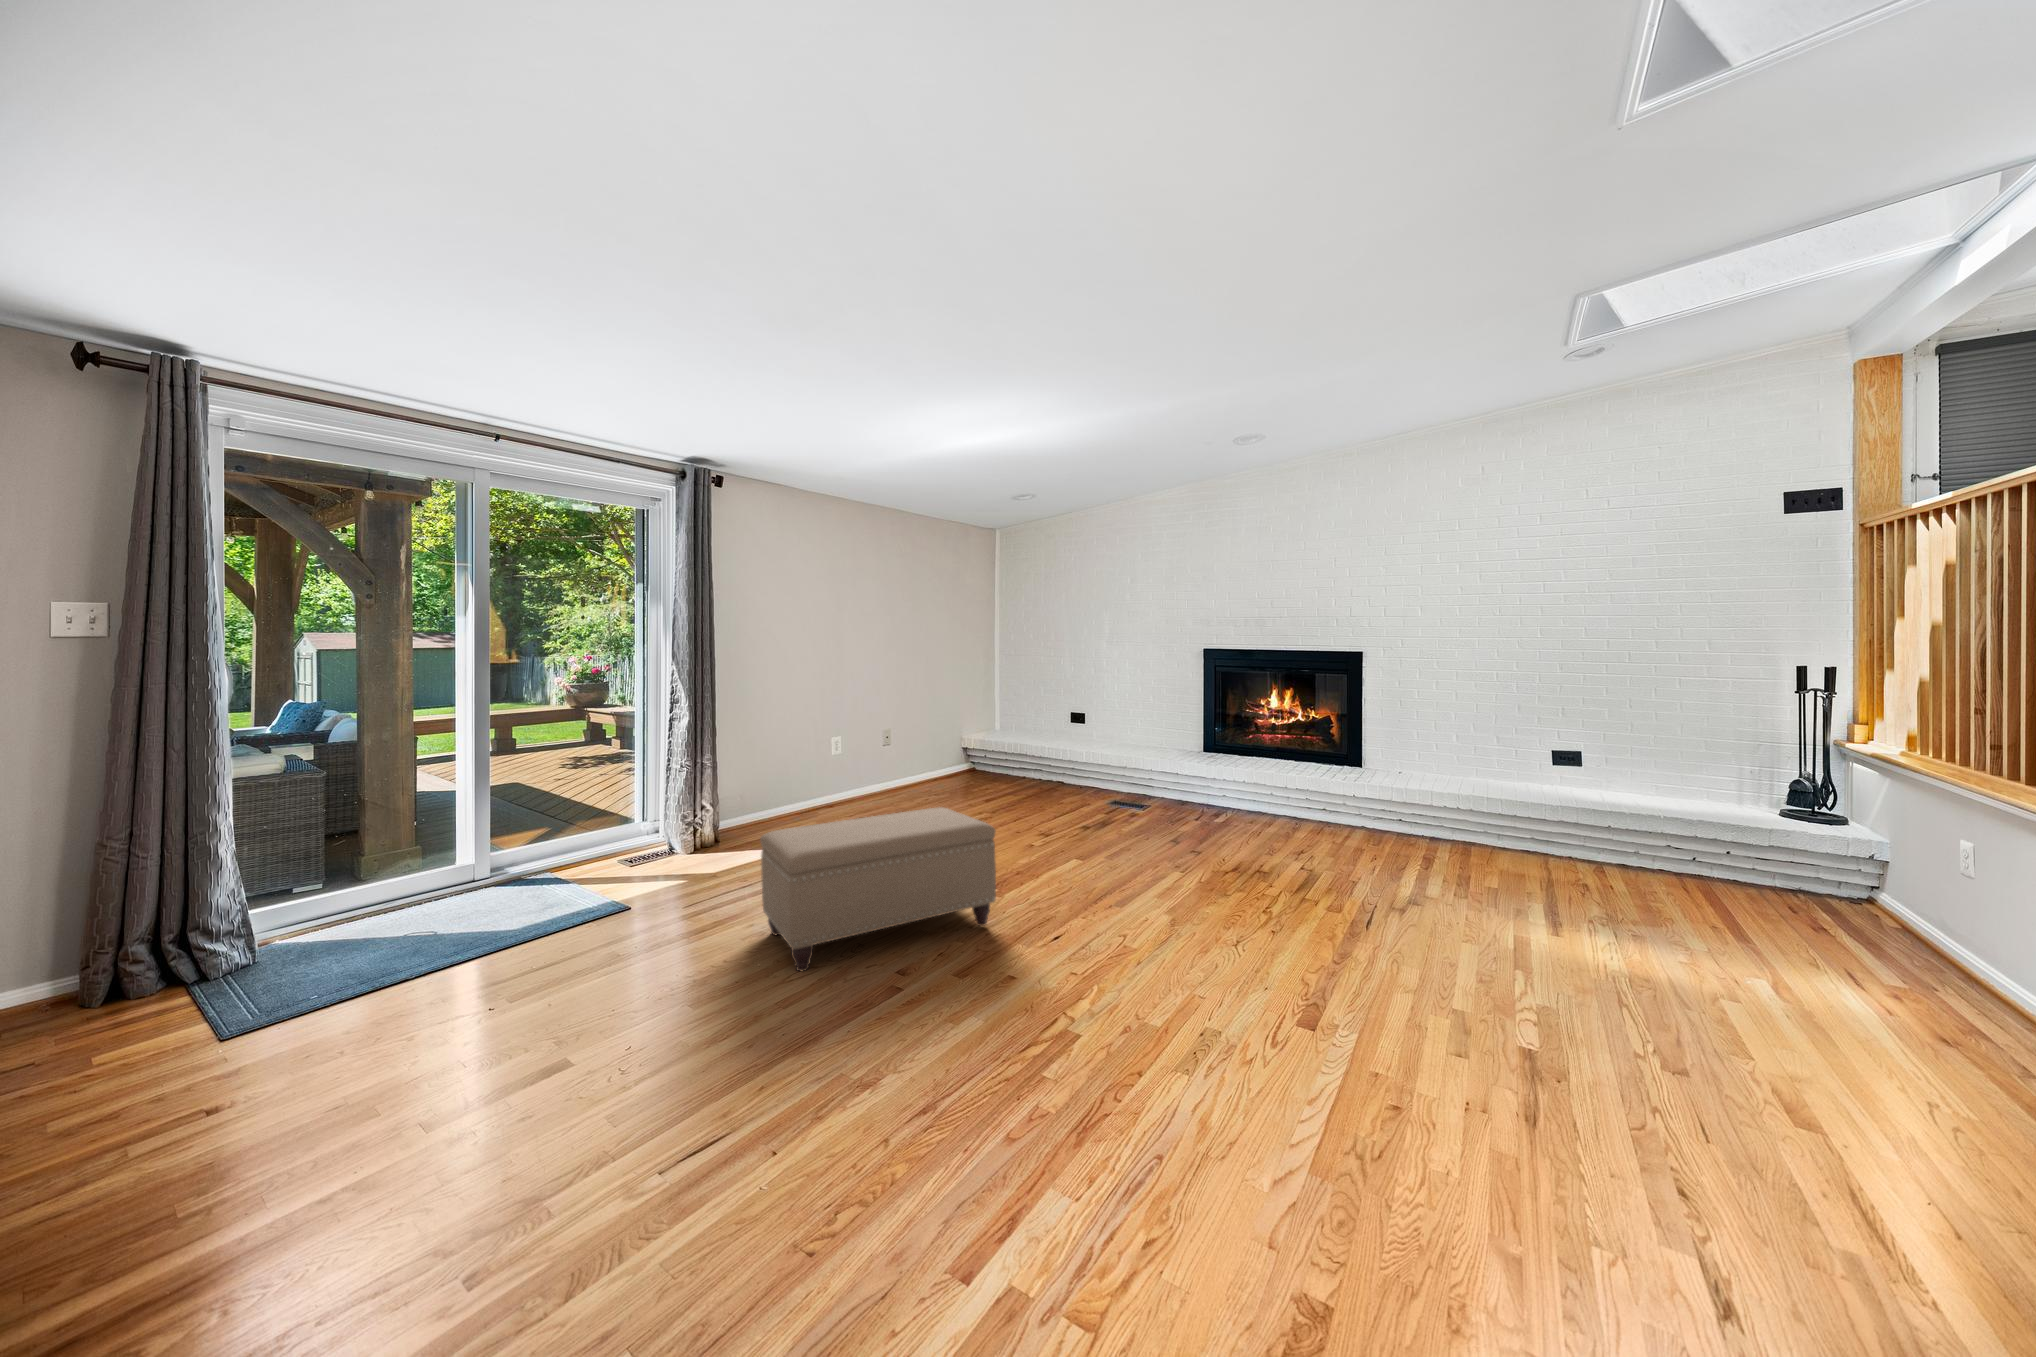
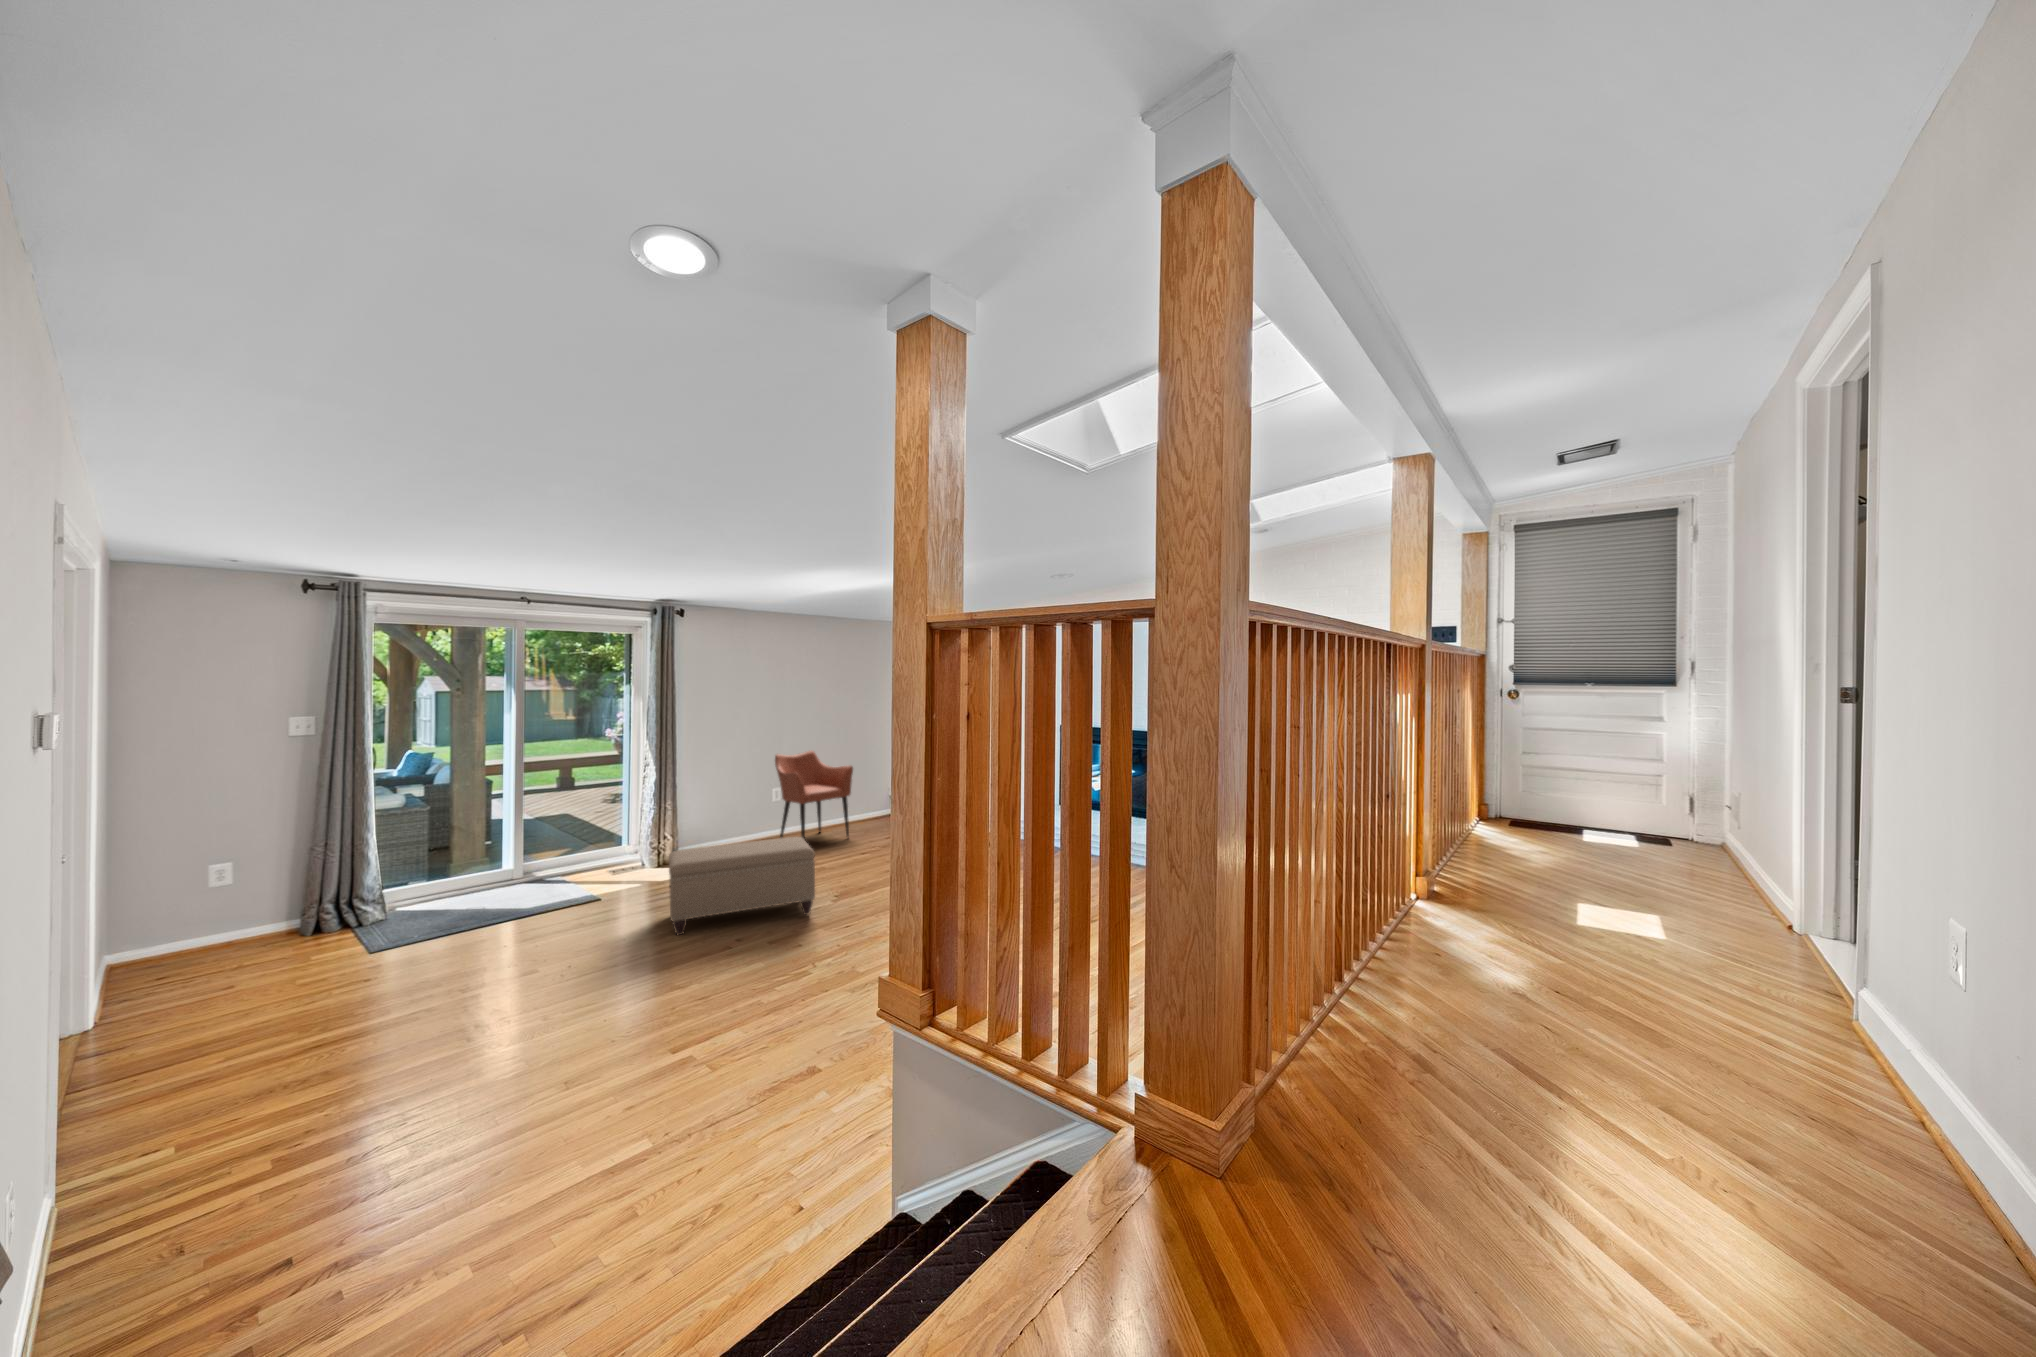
armchair: none [833,699,935,825] -> present [775,750,853,840]

